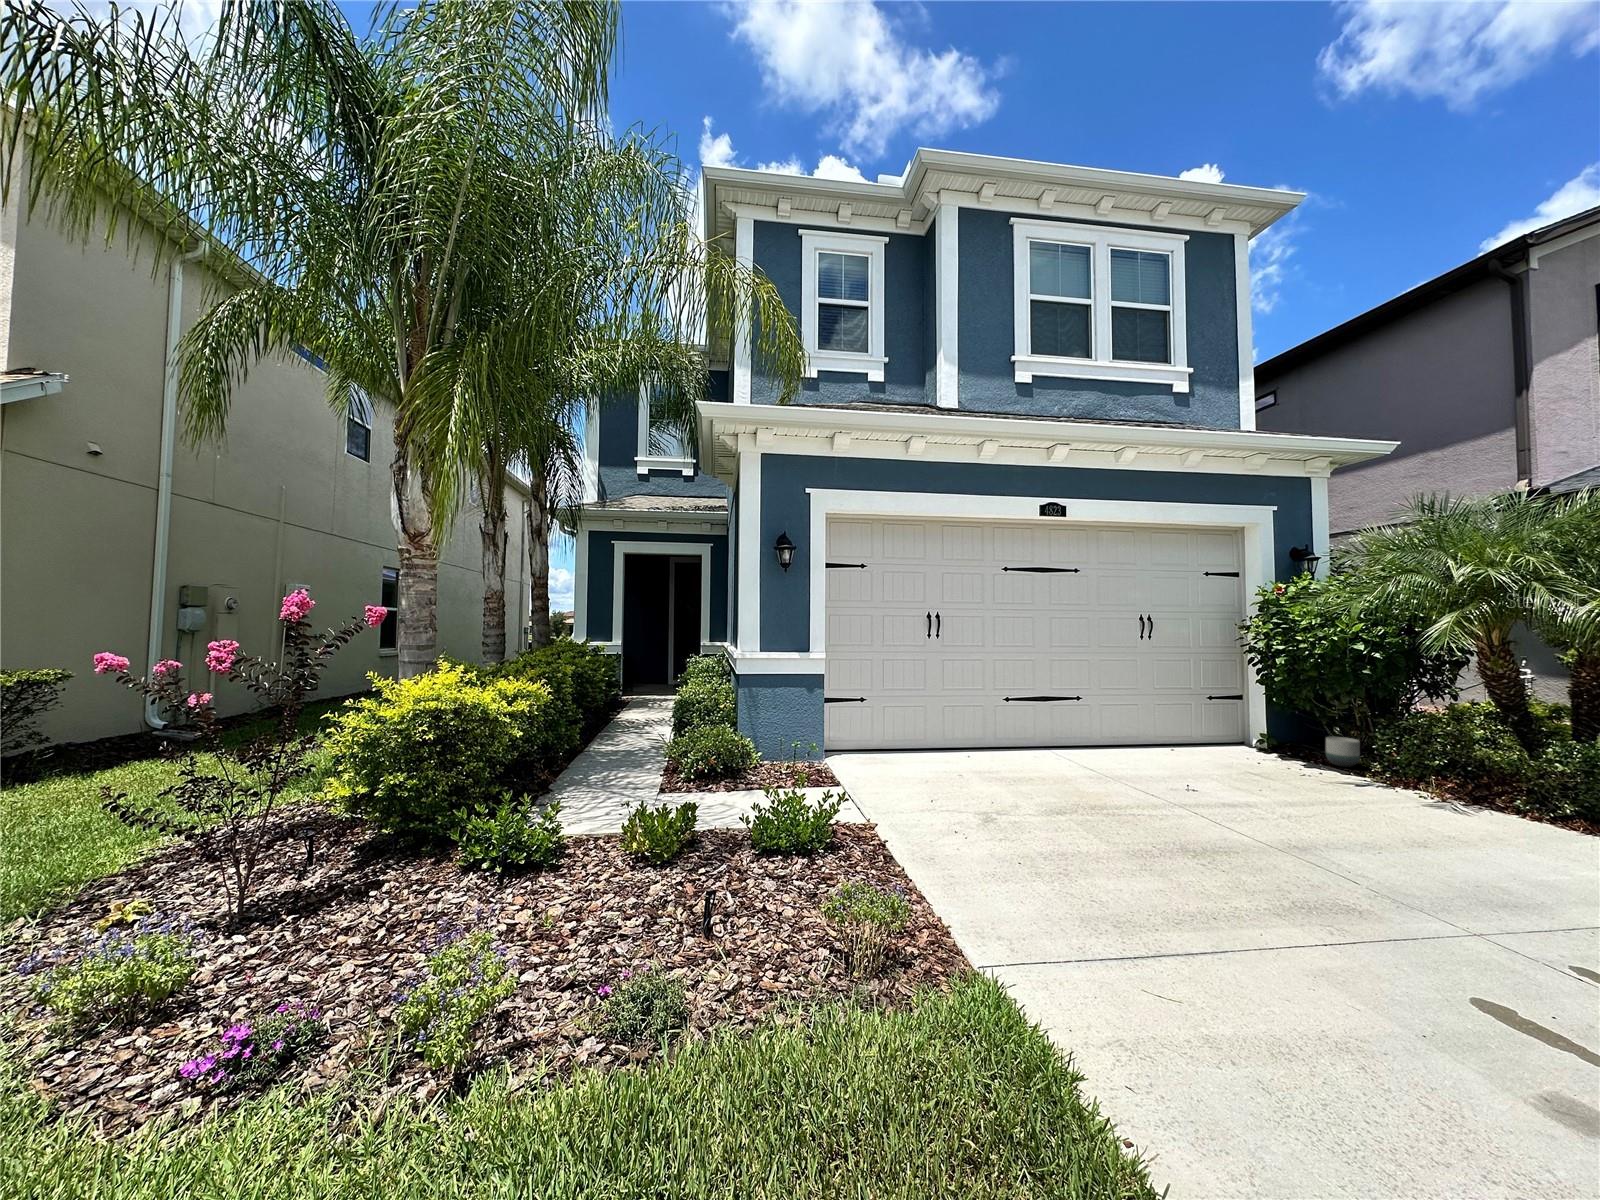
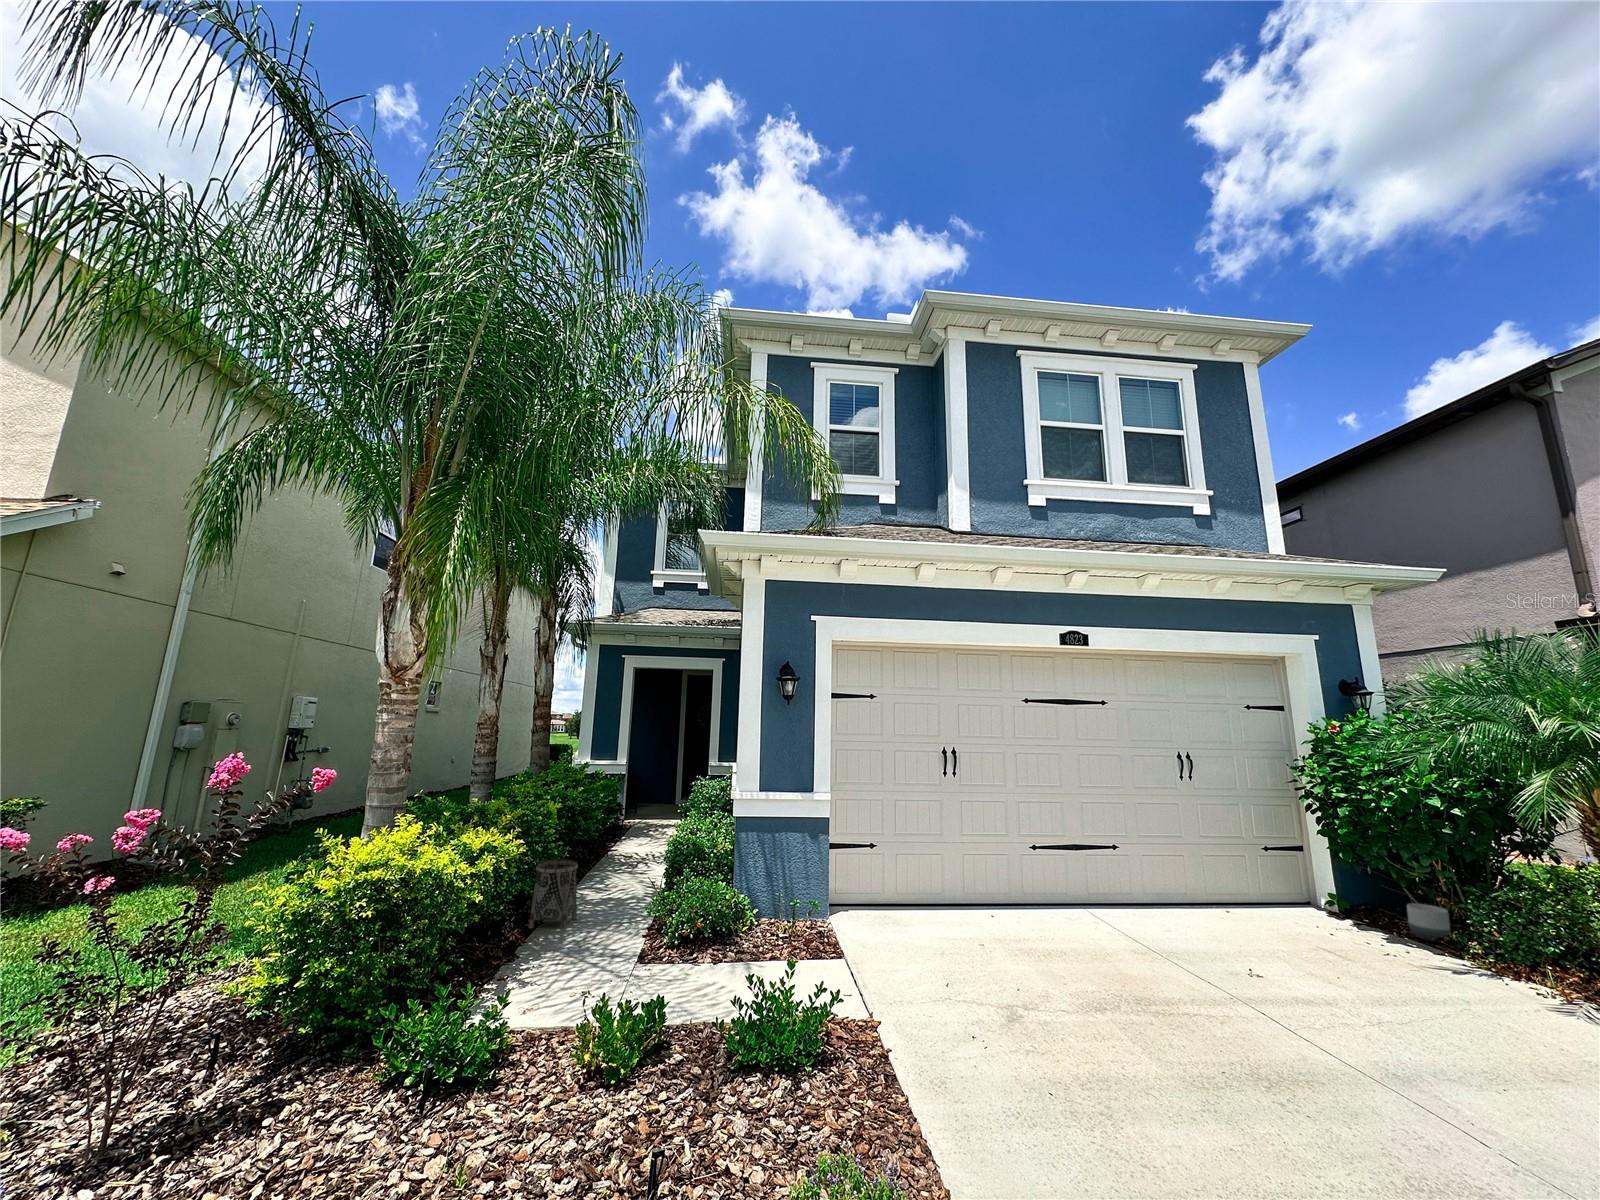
basket: none [556,712,598,770] -> present [529,859,578,929]

